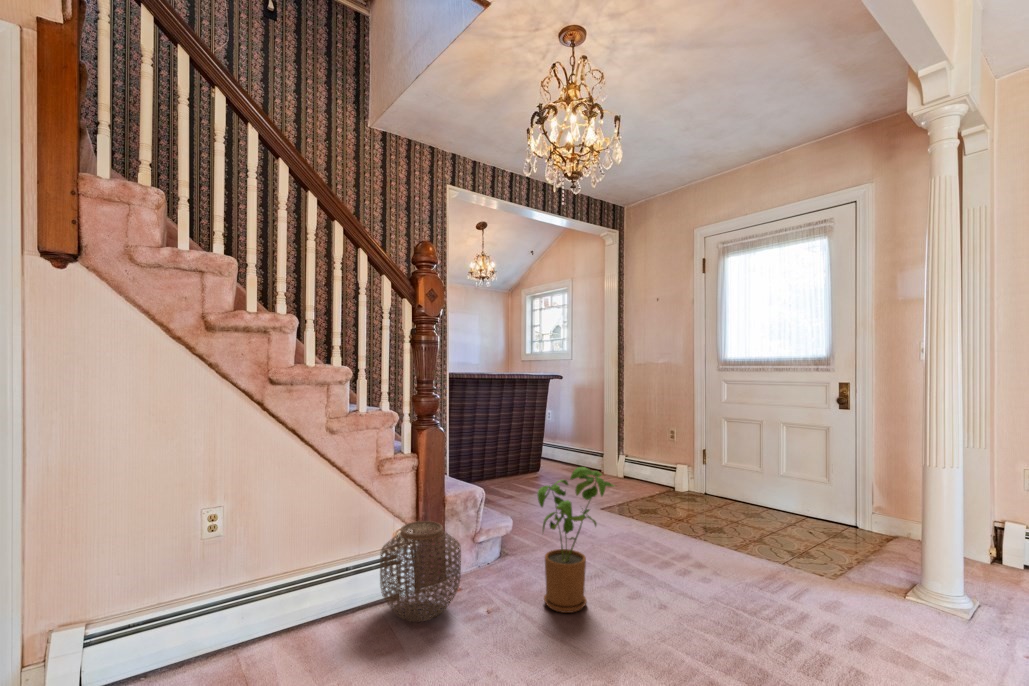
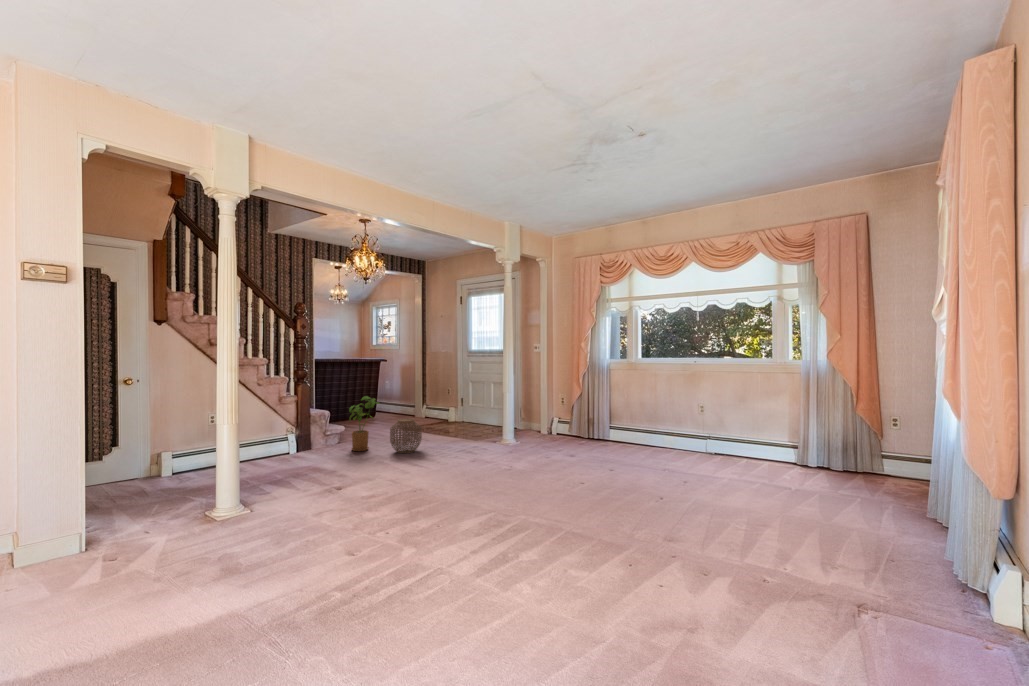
woven basket: present [380,521,461,622] -> present [390,419,422,453]

